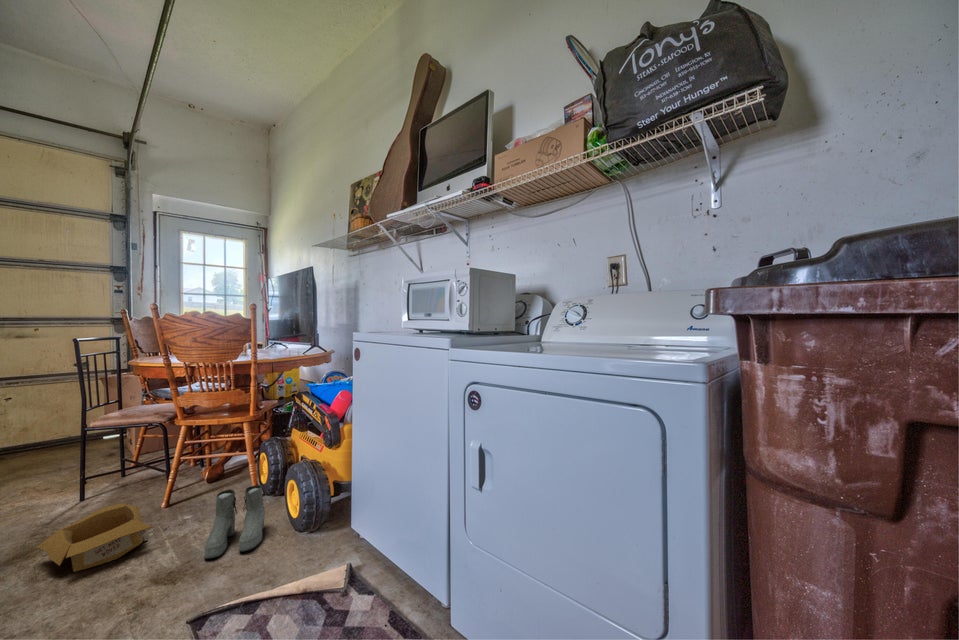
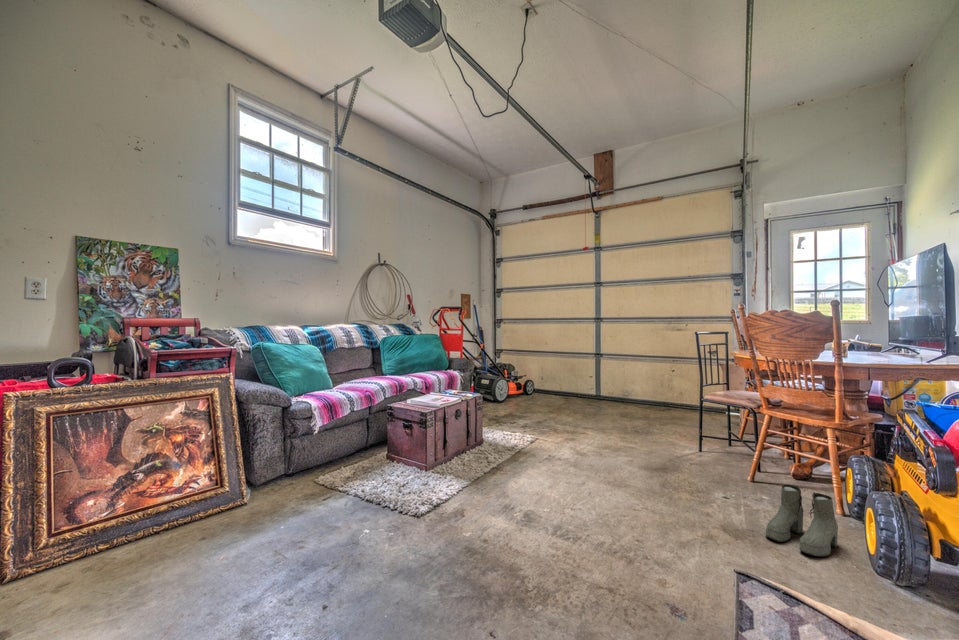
cardboard box: present [38,503,152,572] -> none [667,458,730,498]

